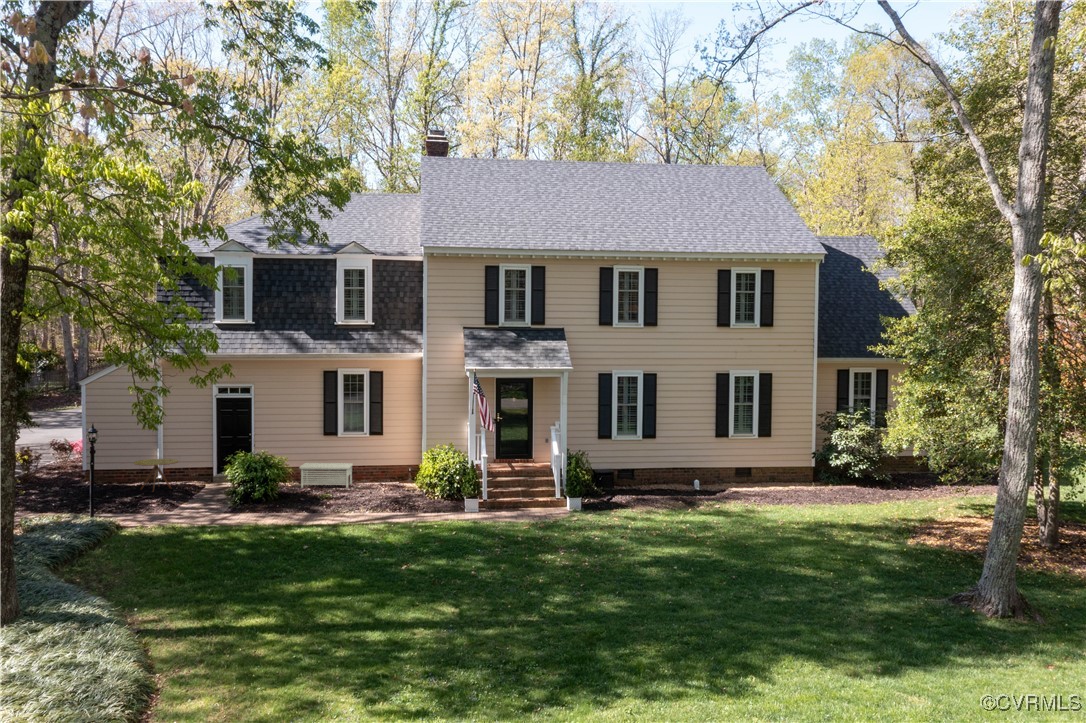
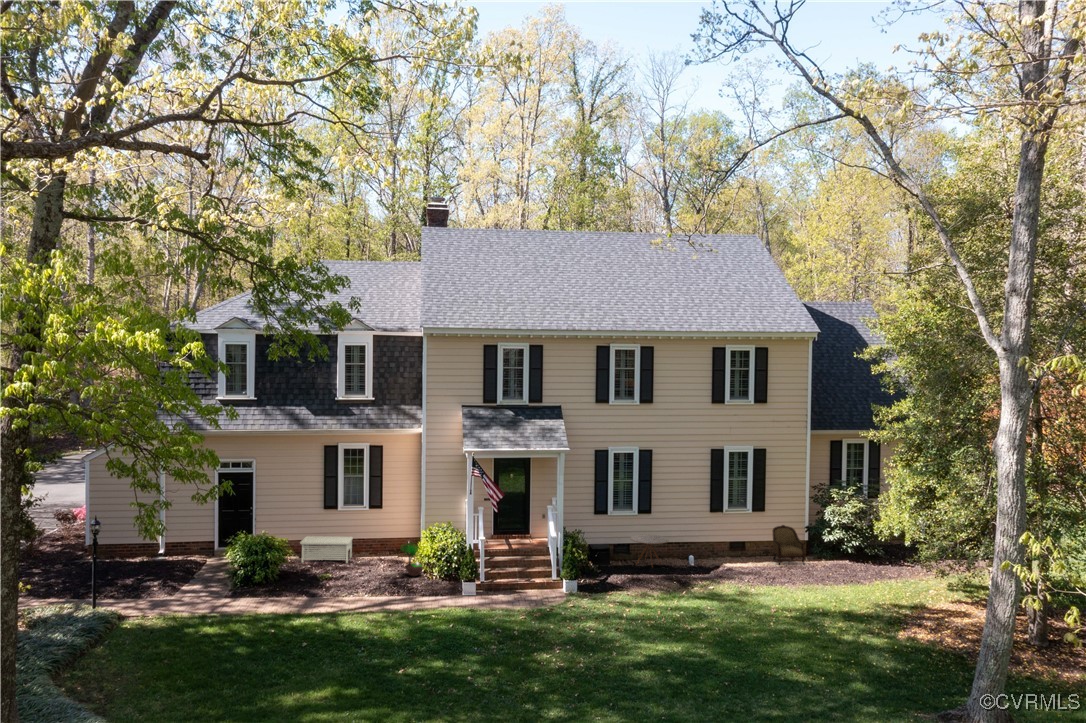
armchair: none [780,451,813,490] -> present [773,525,805,564]
round table: present [134,459,179,491] -> present [630,535,668,567]
potted tree: none [401,460,424,497] -> present [402,543,422,576]

